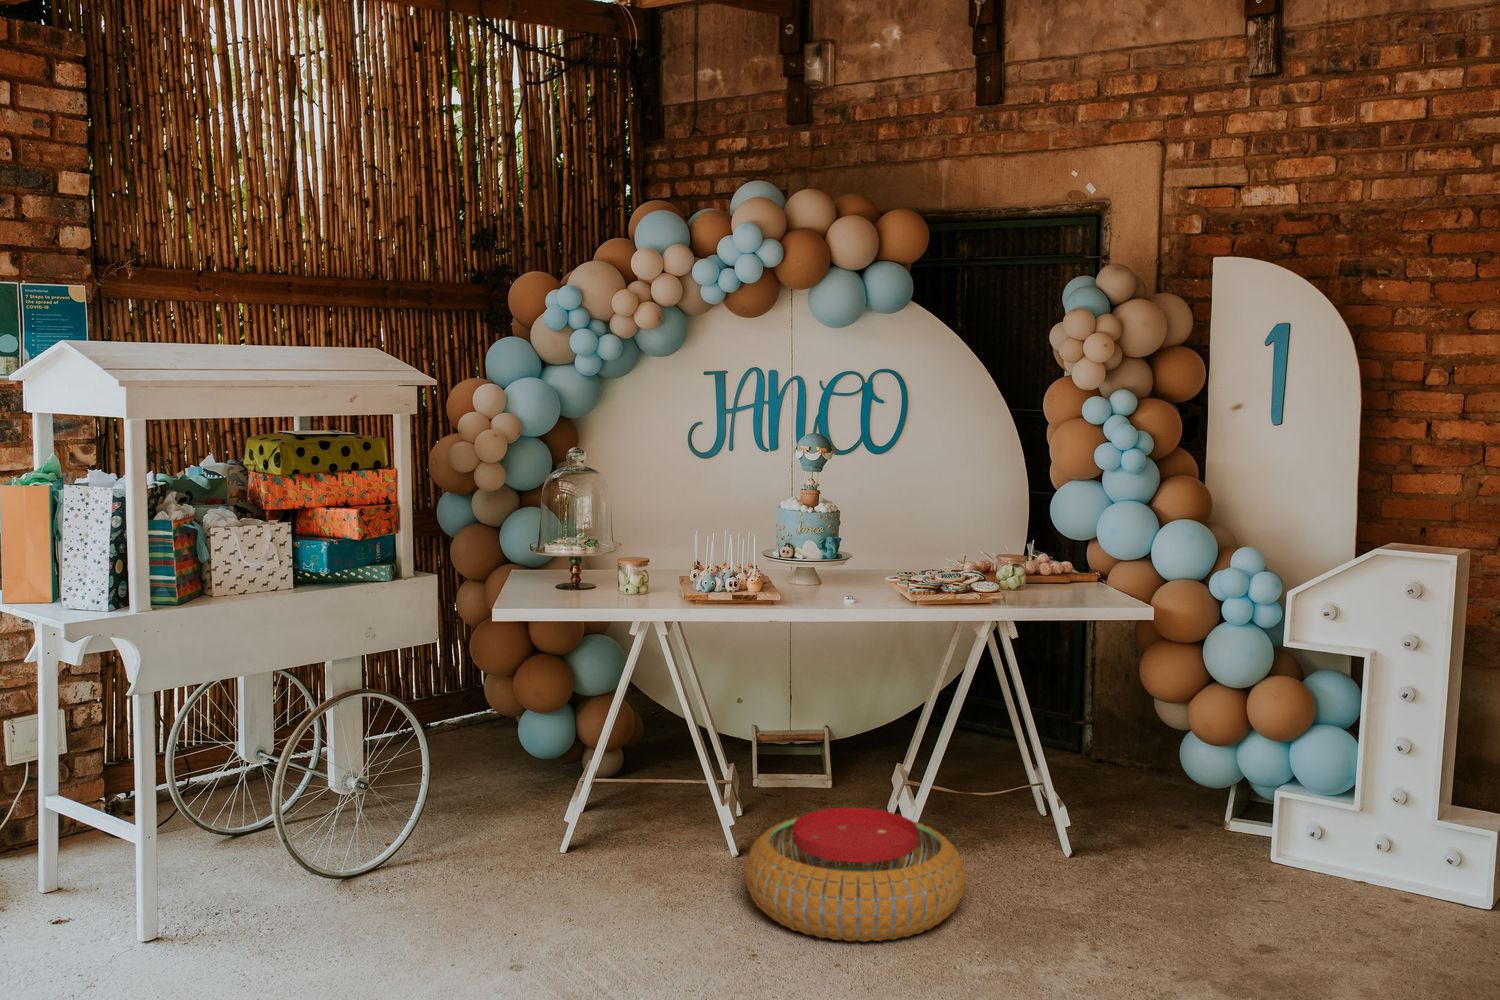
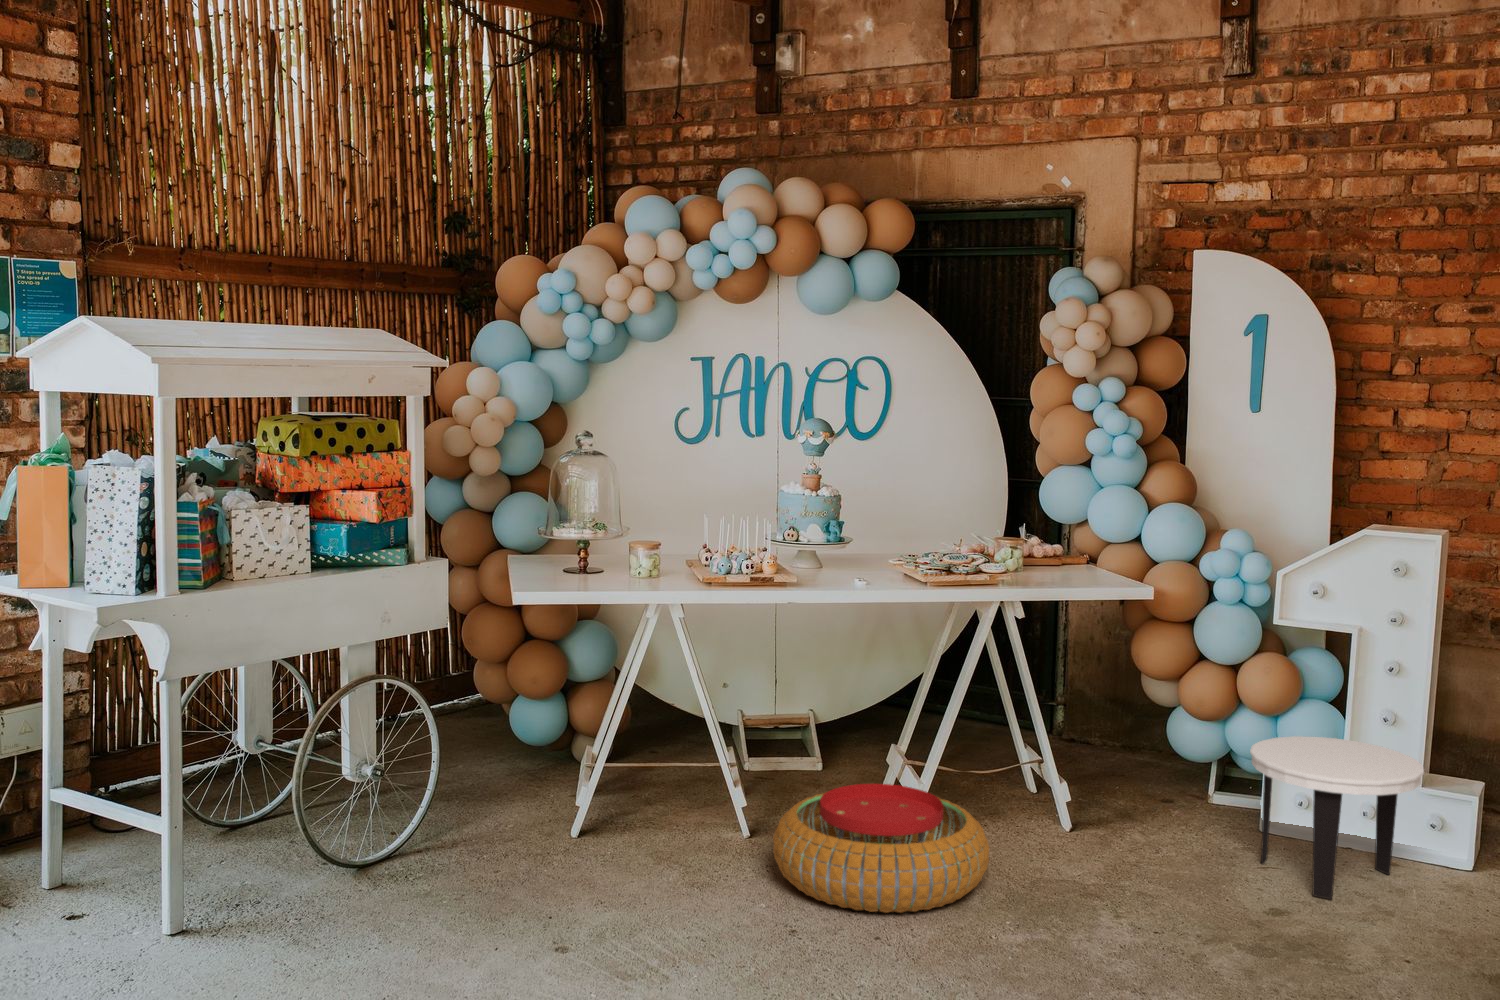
side table: none [1248,769,1432,943] -> present [1250,736,1424,899]

